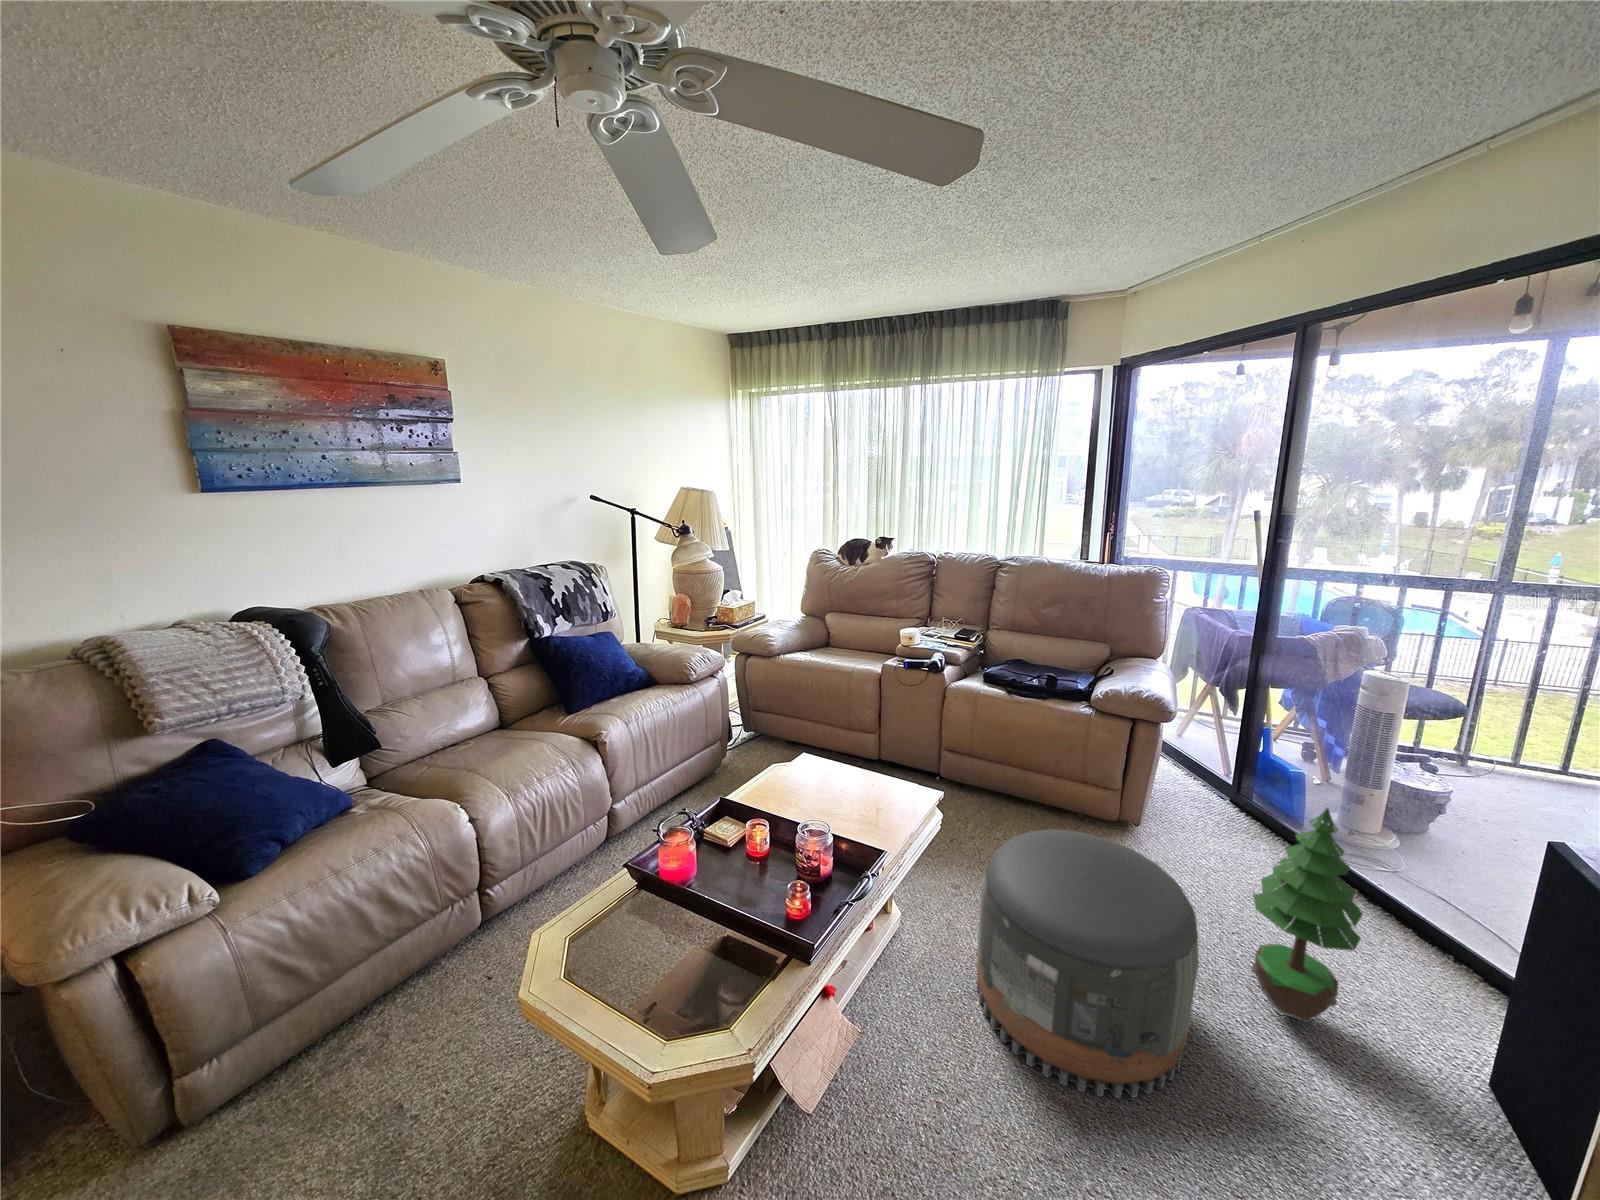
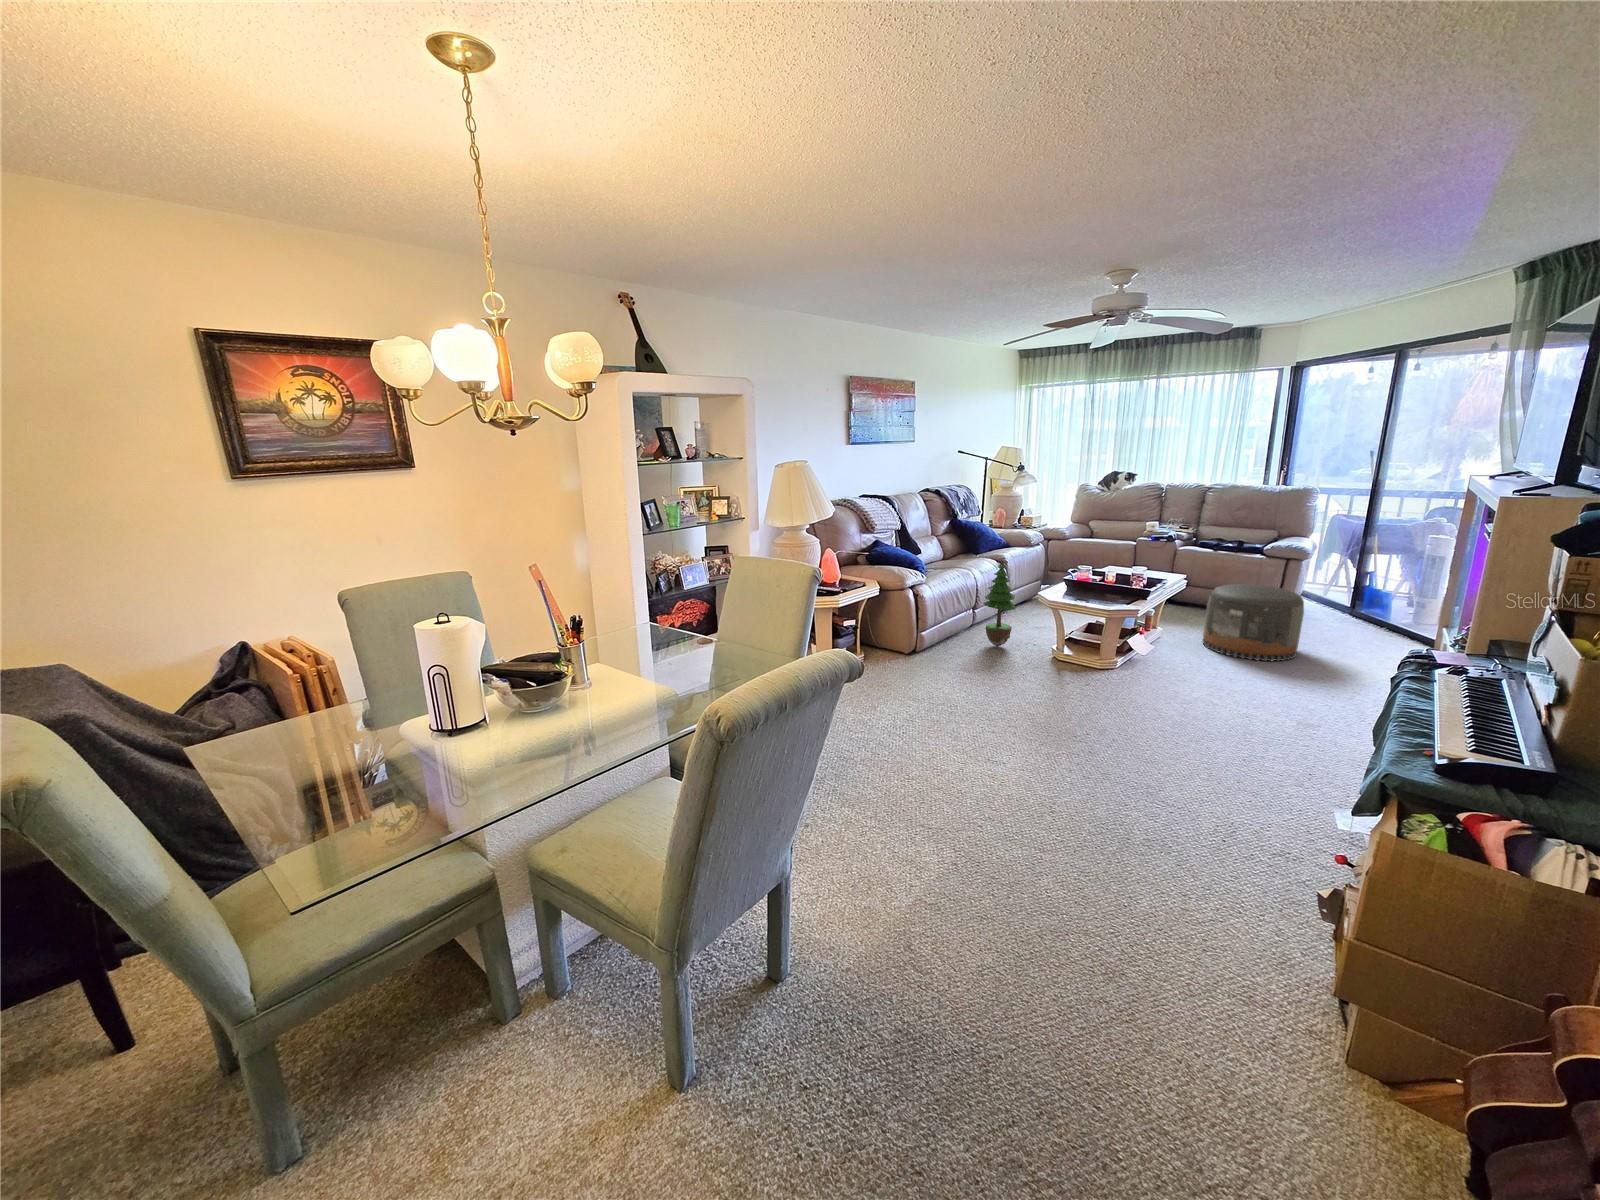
potted tree: present [1251,808,1363,1022] -> present [983,560,1016,647]

